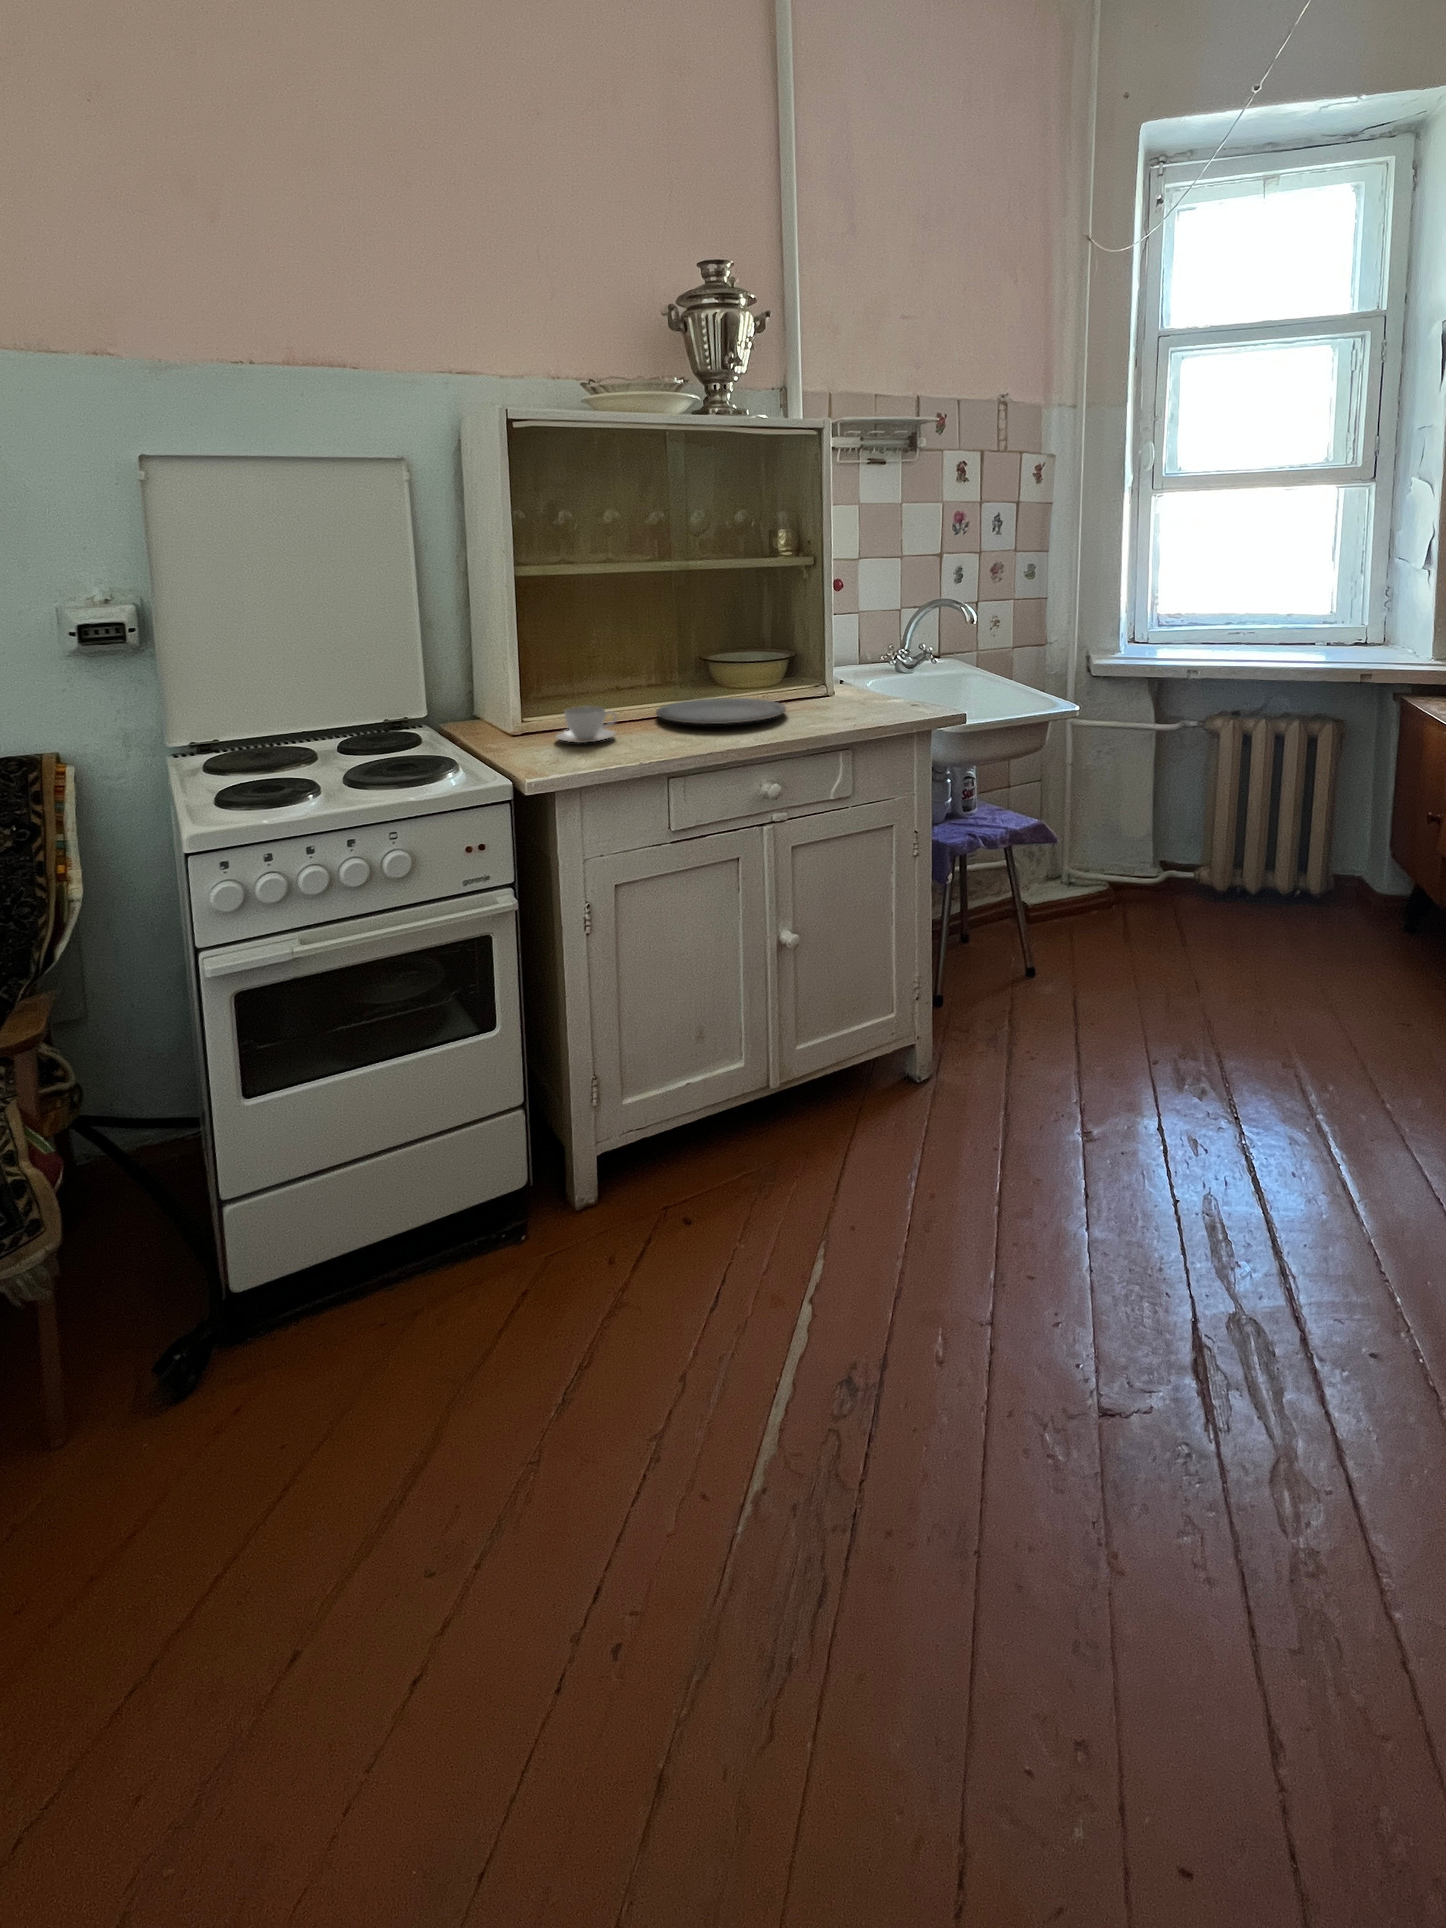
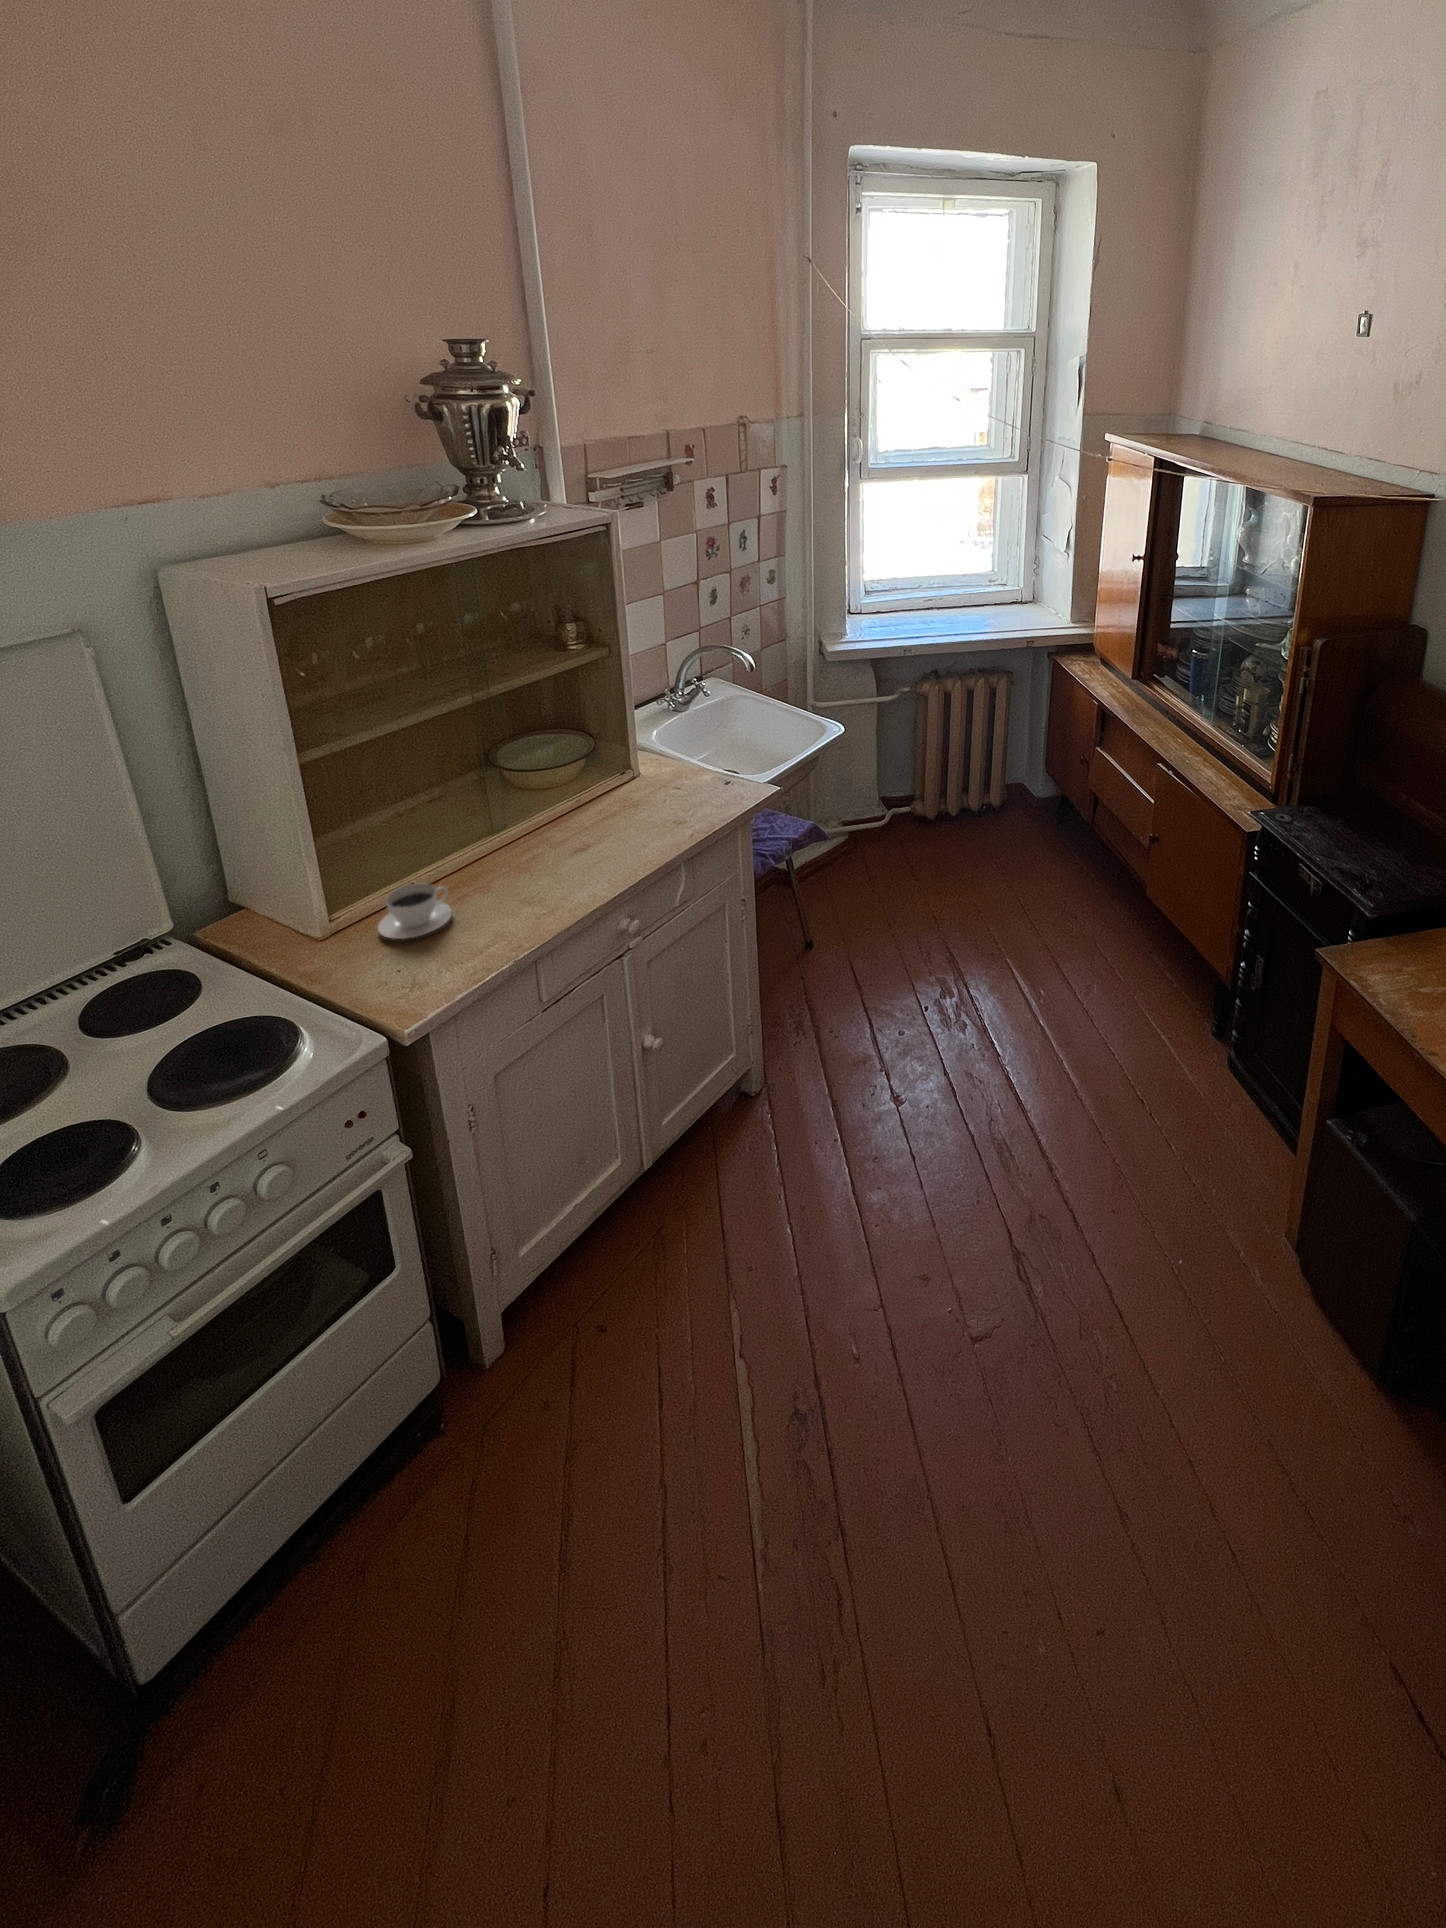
plate: present [656,698,786,724] -> none [473,806,618,873]

